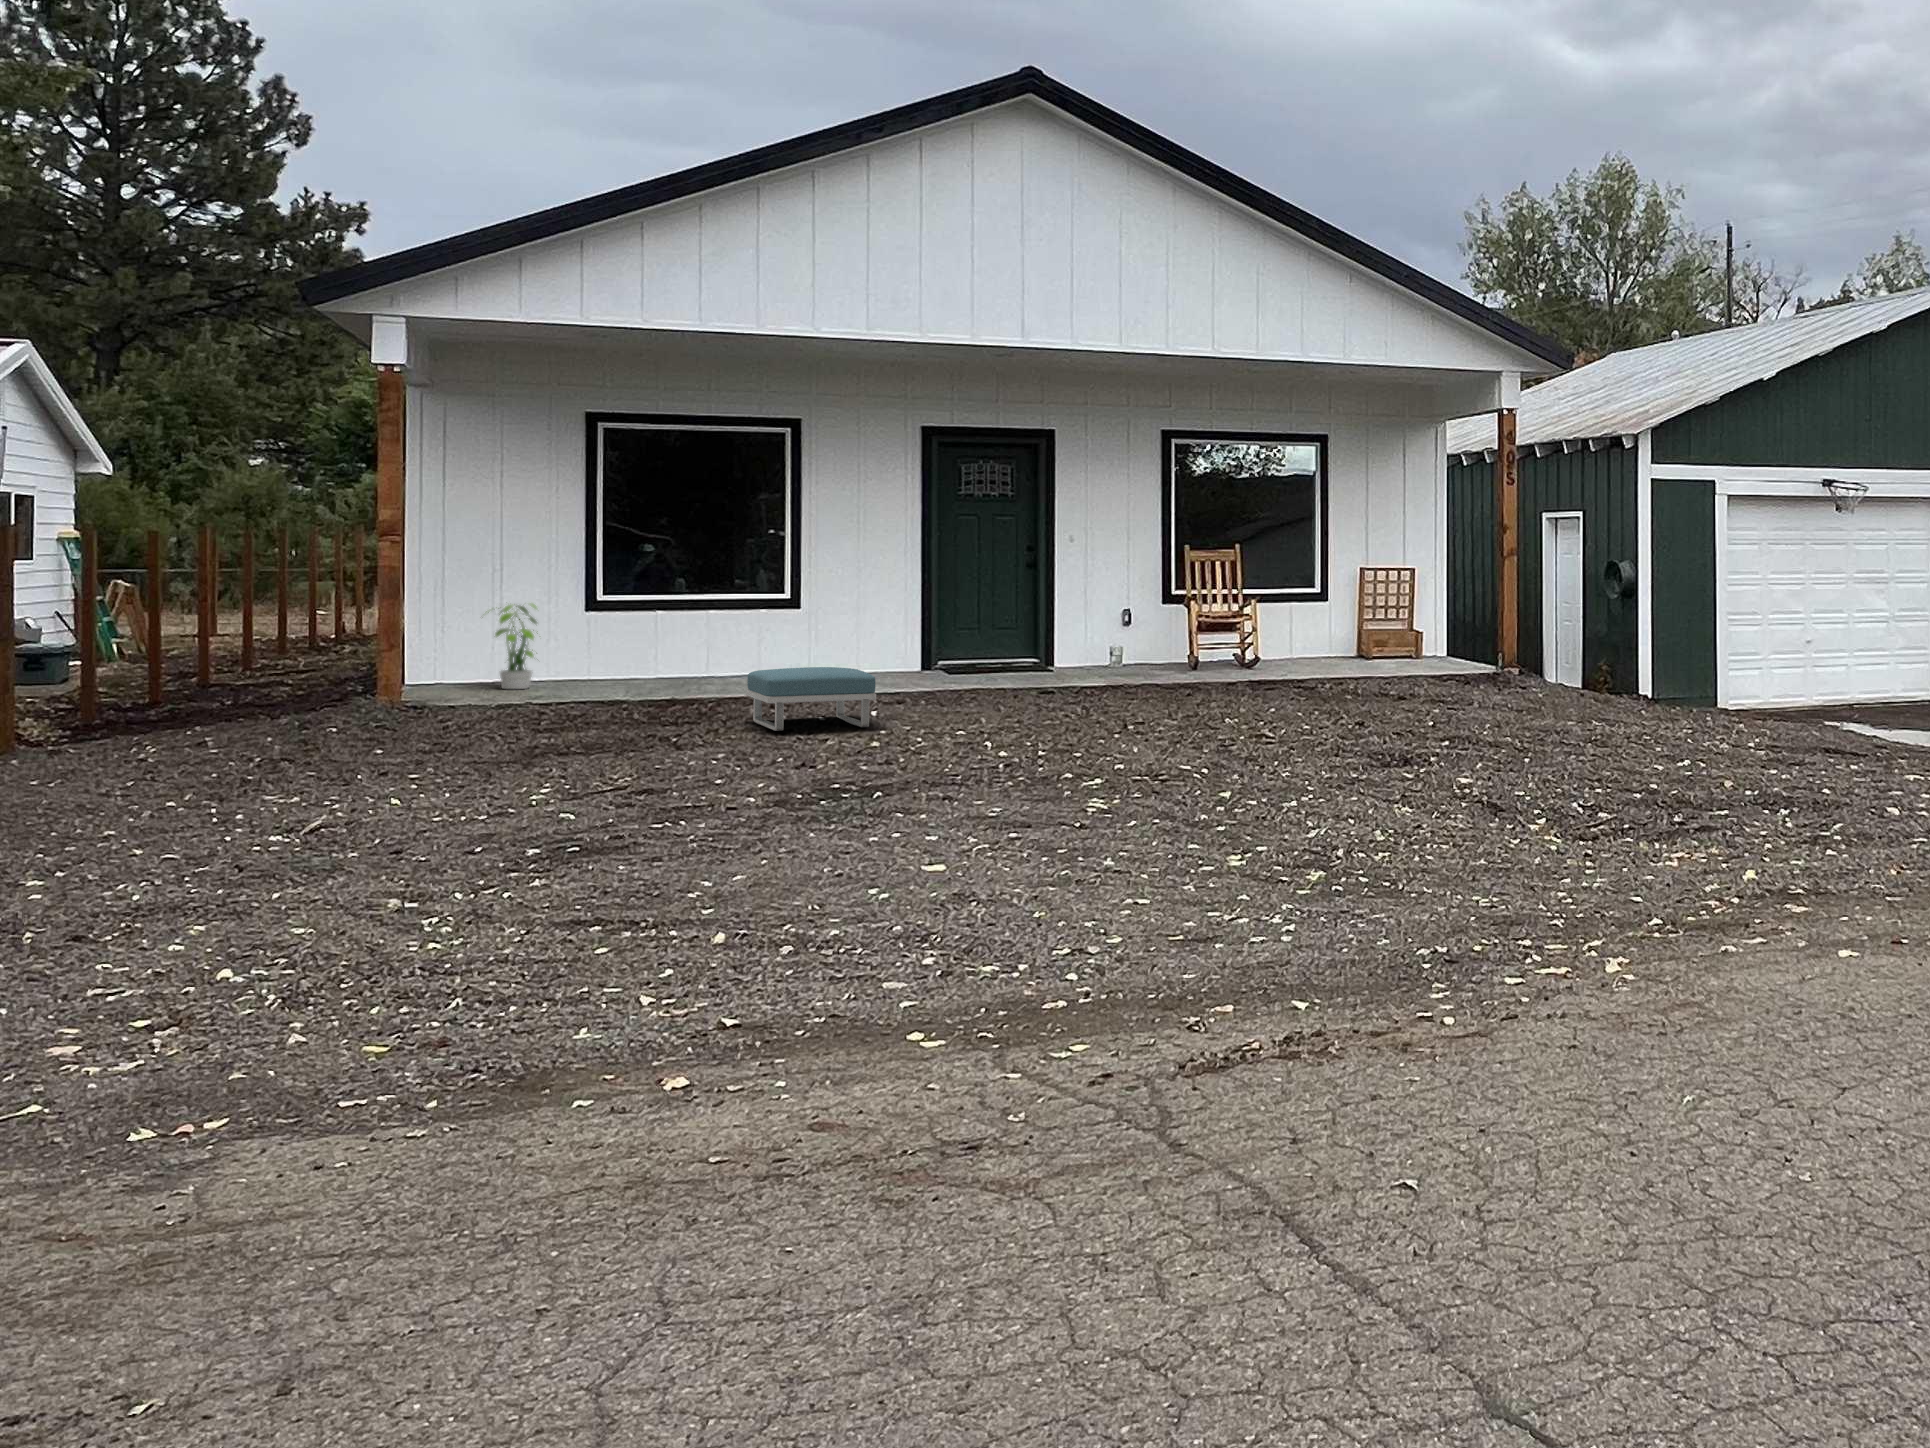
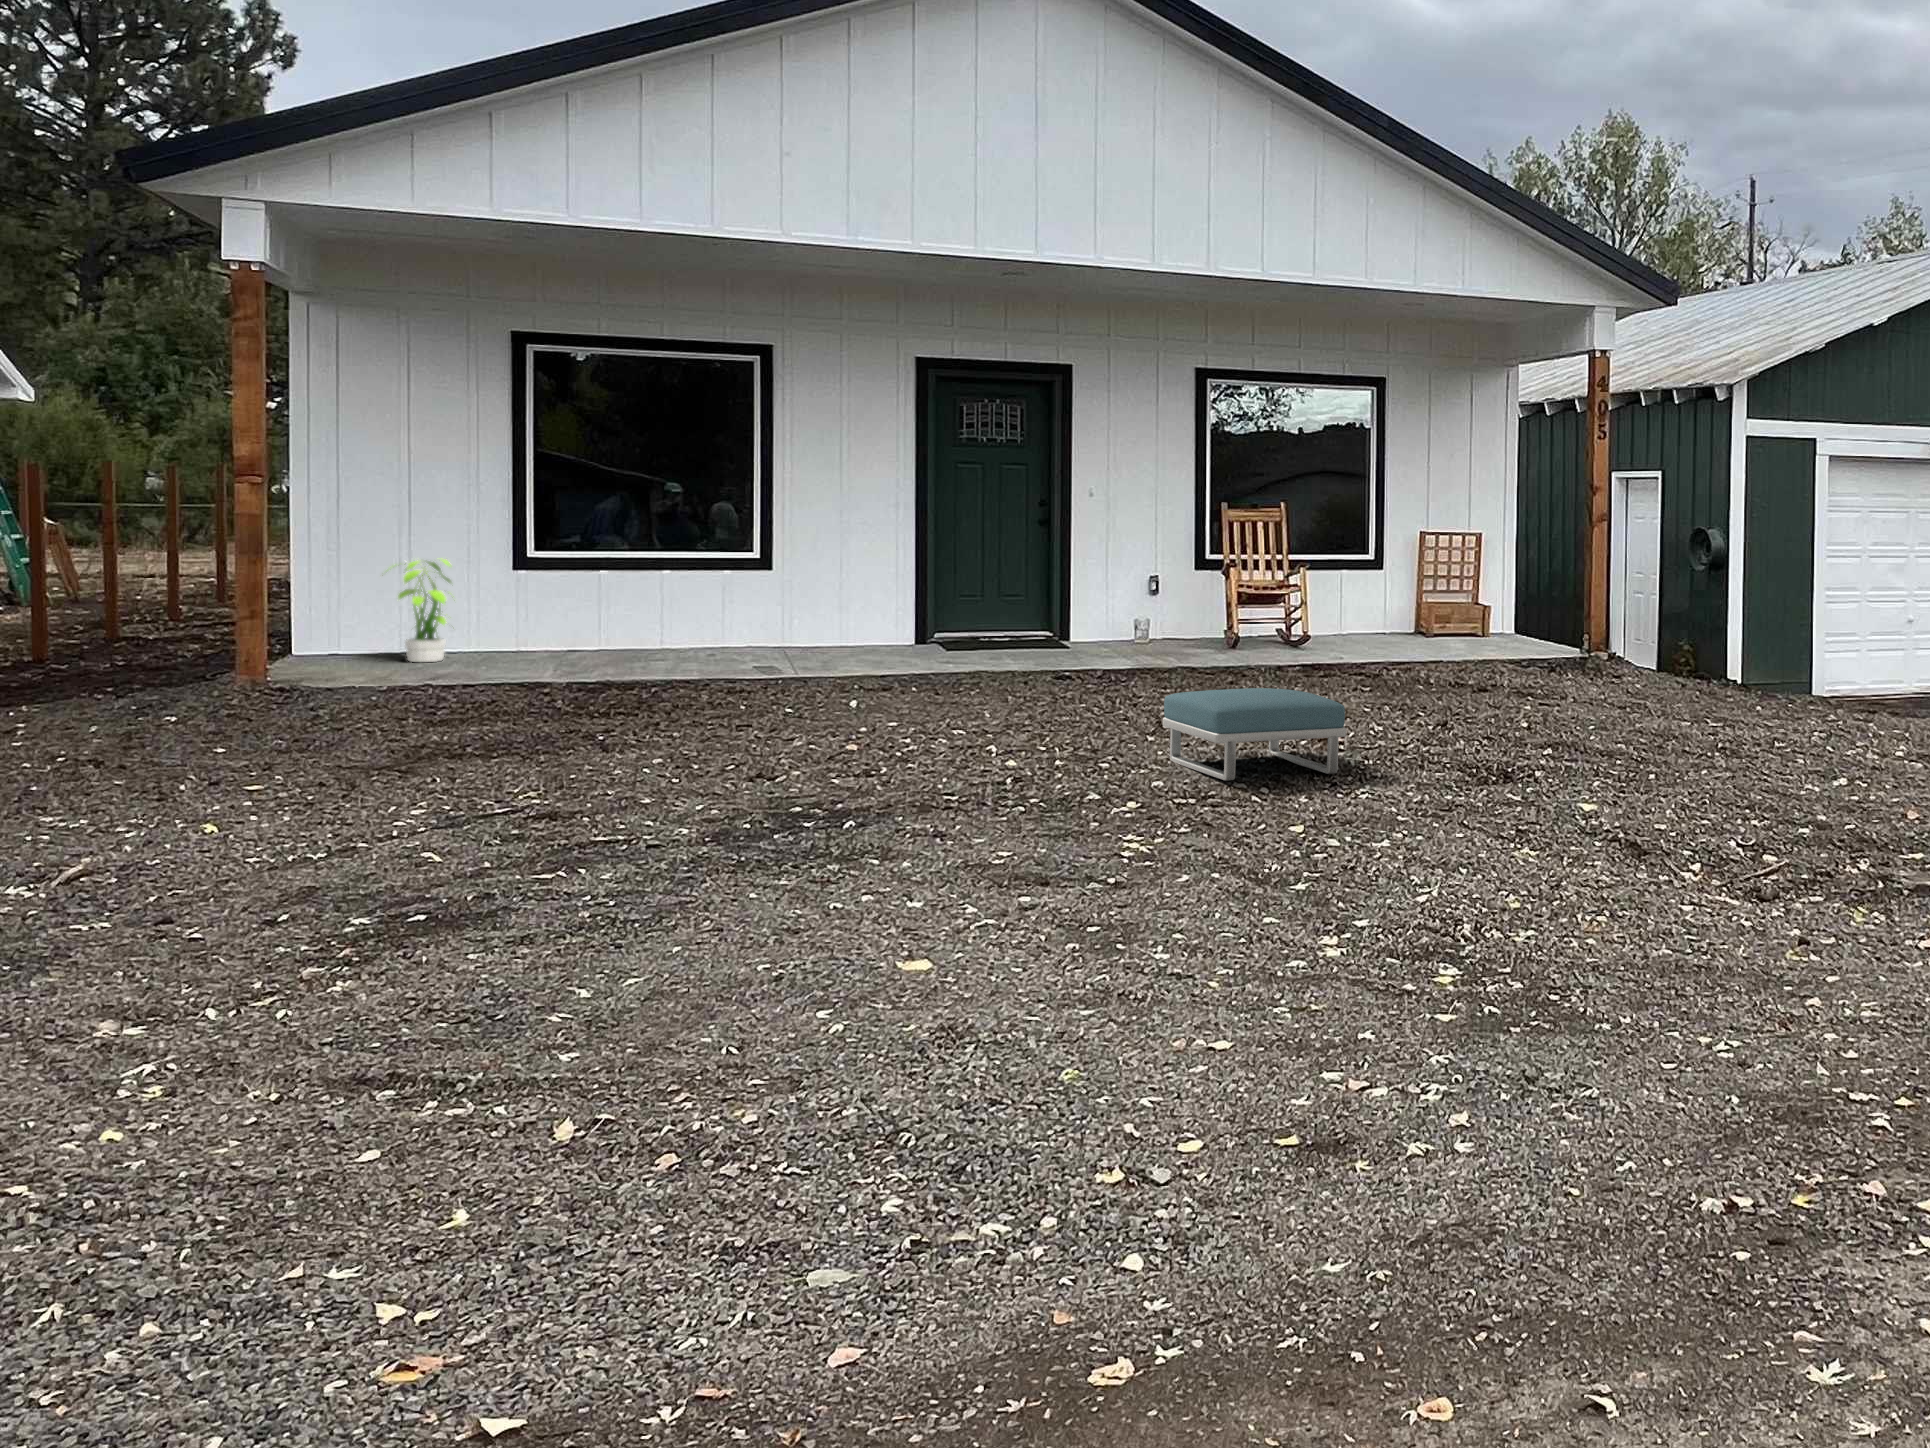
footstool: present [747,667,876,731] -> present [1163,688,1346,780]

